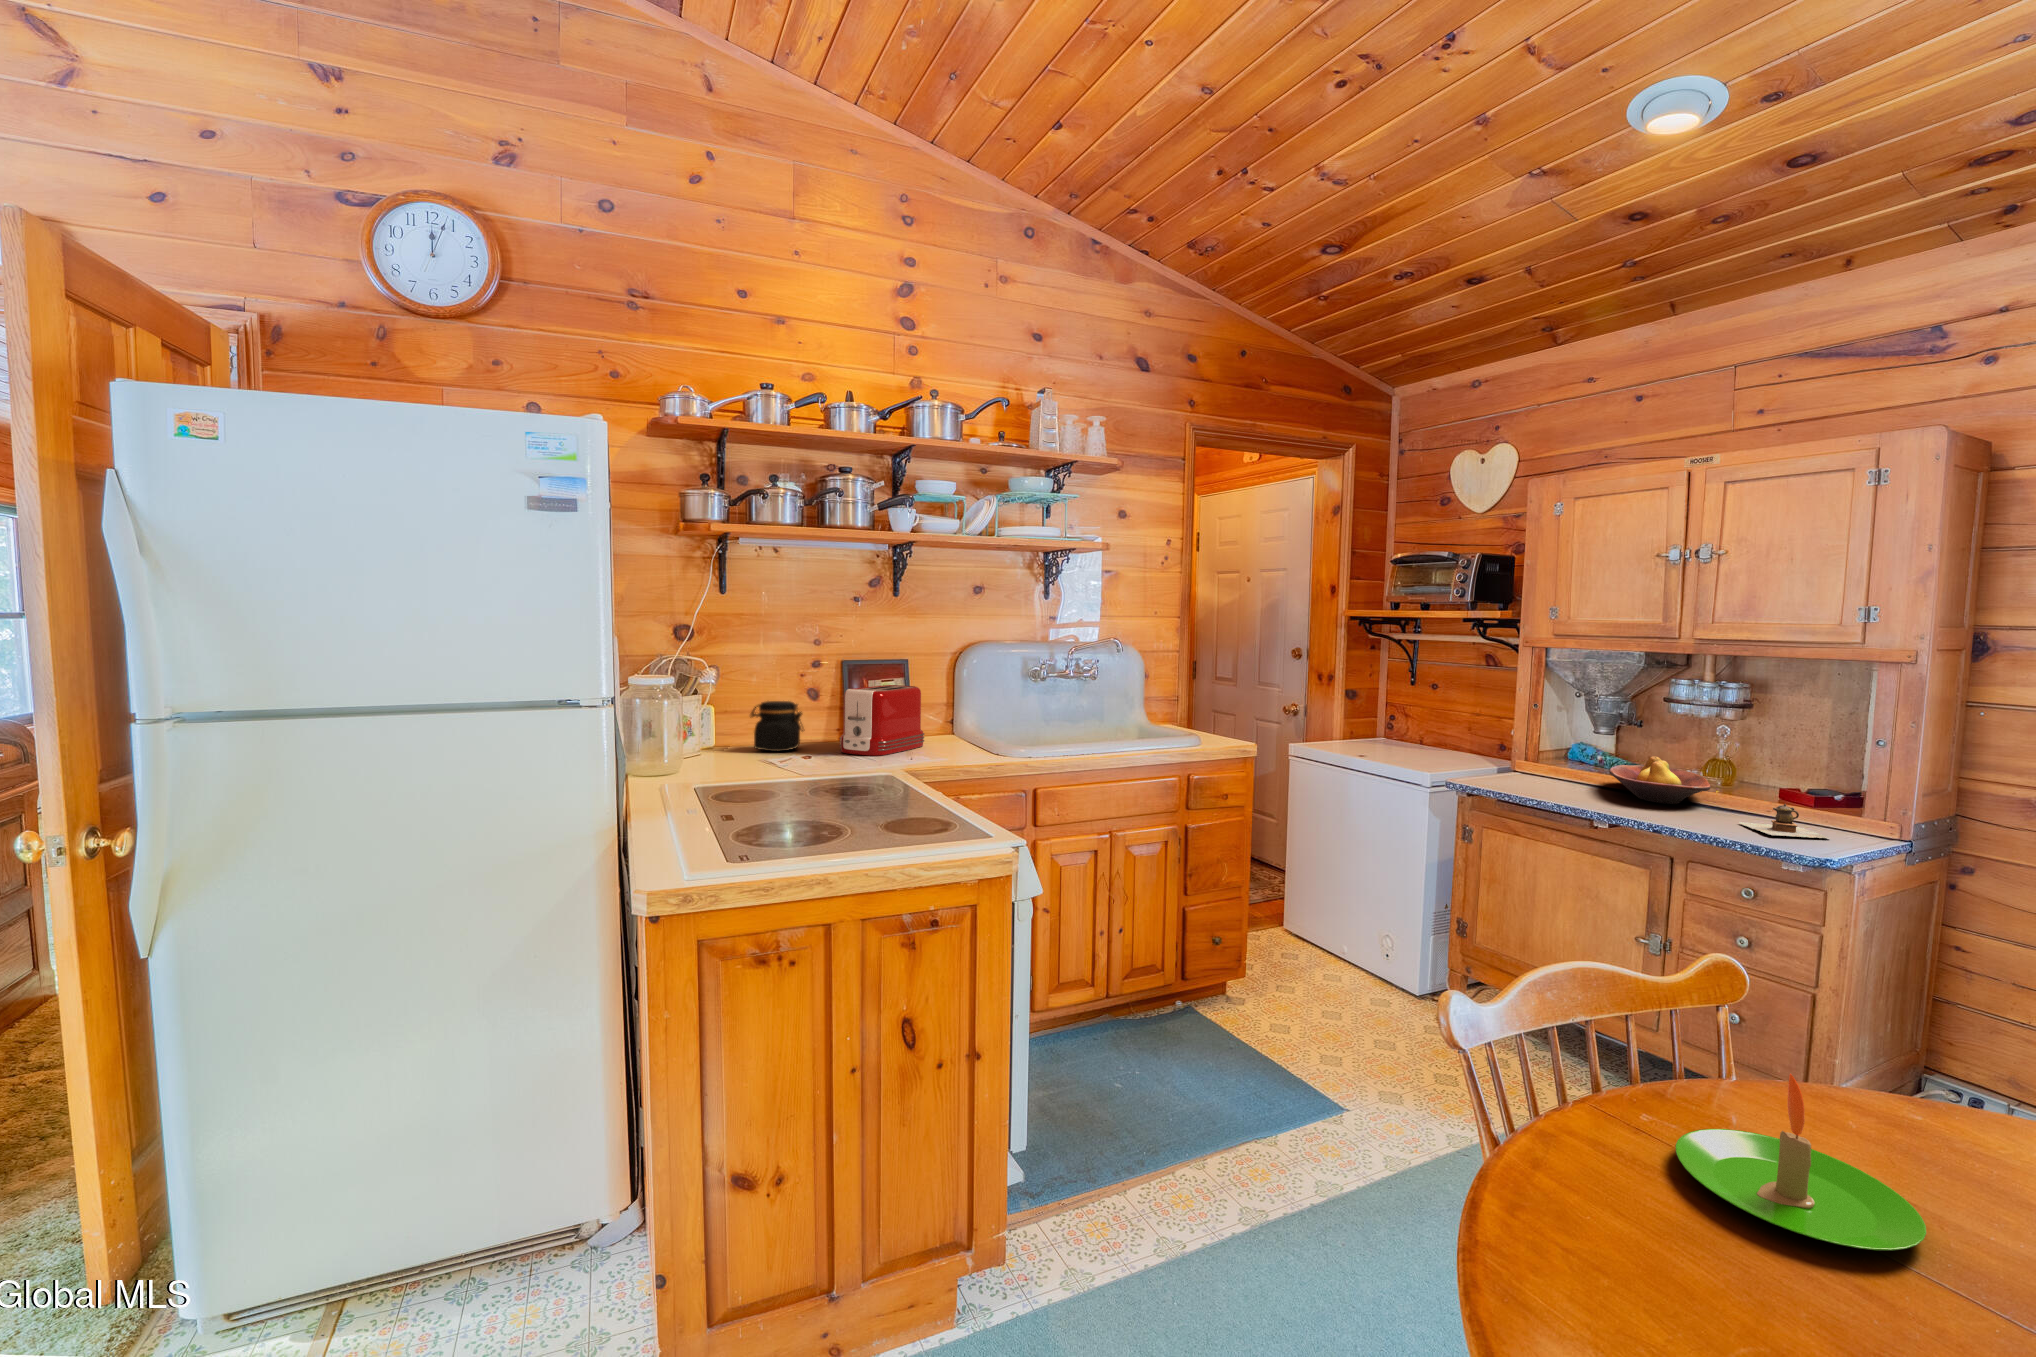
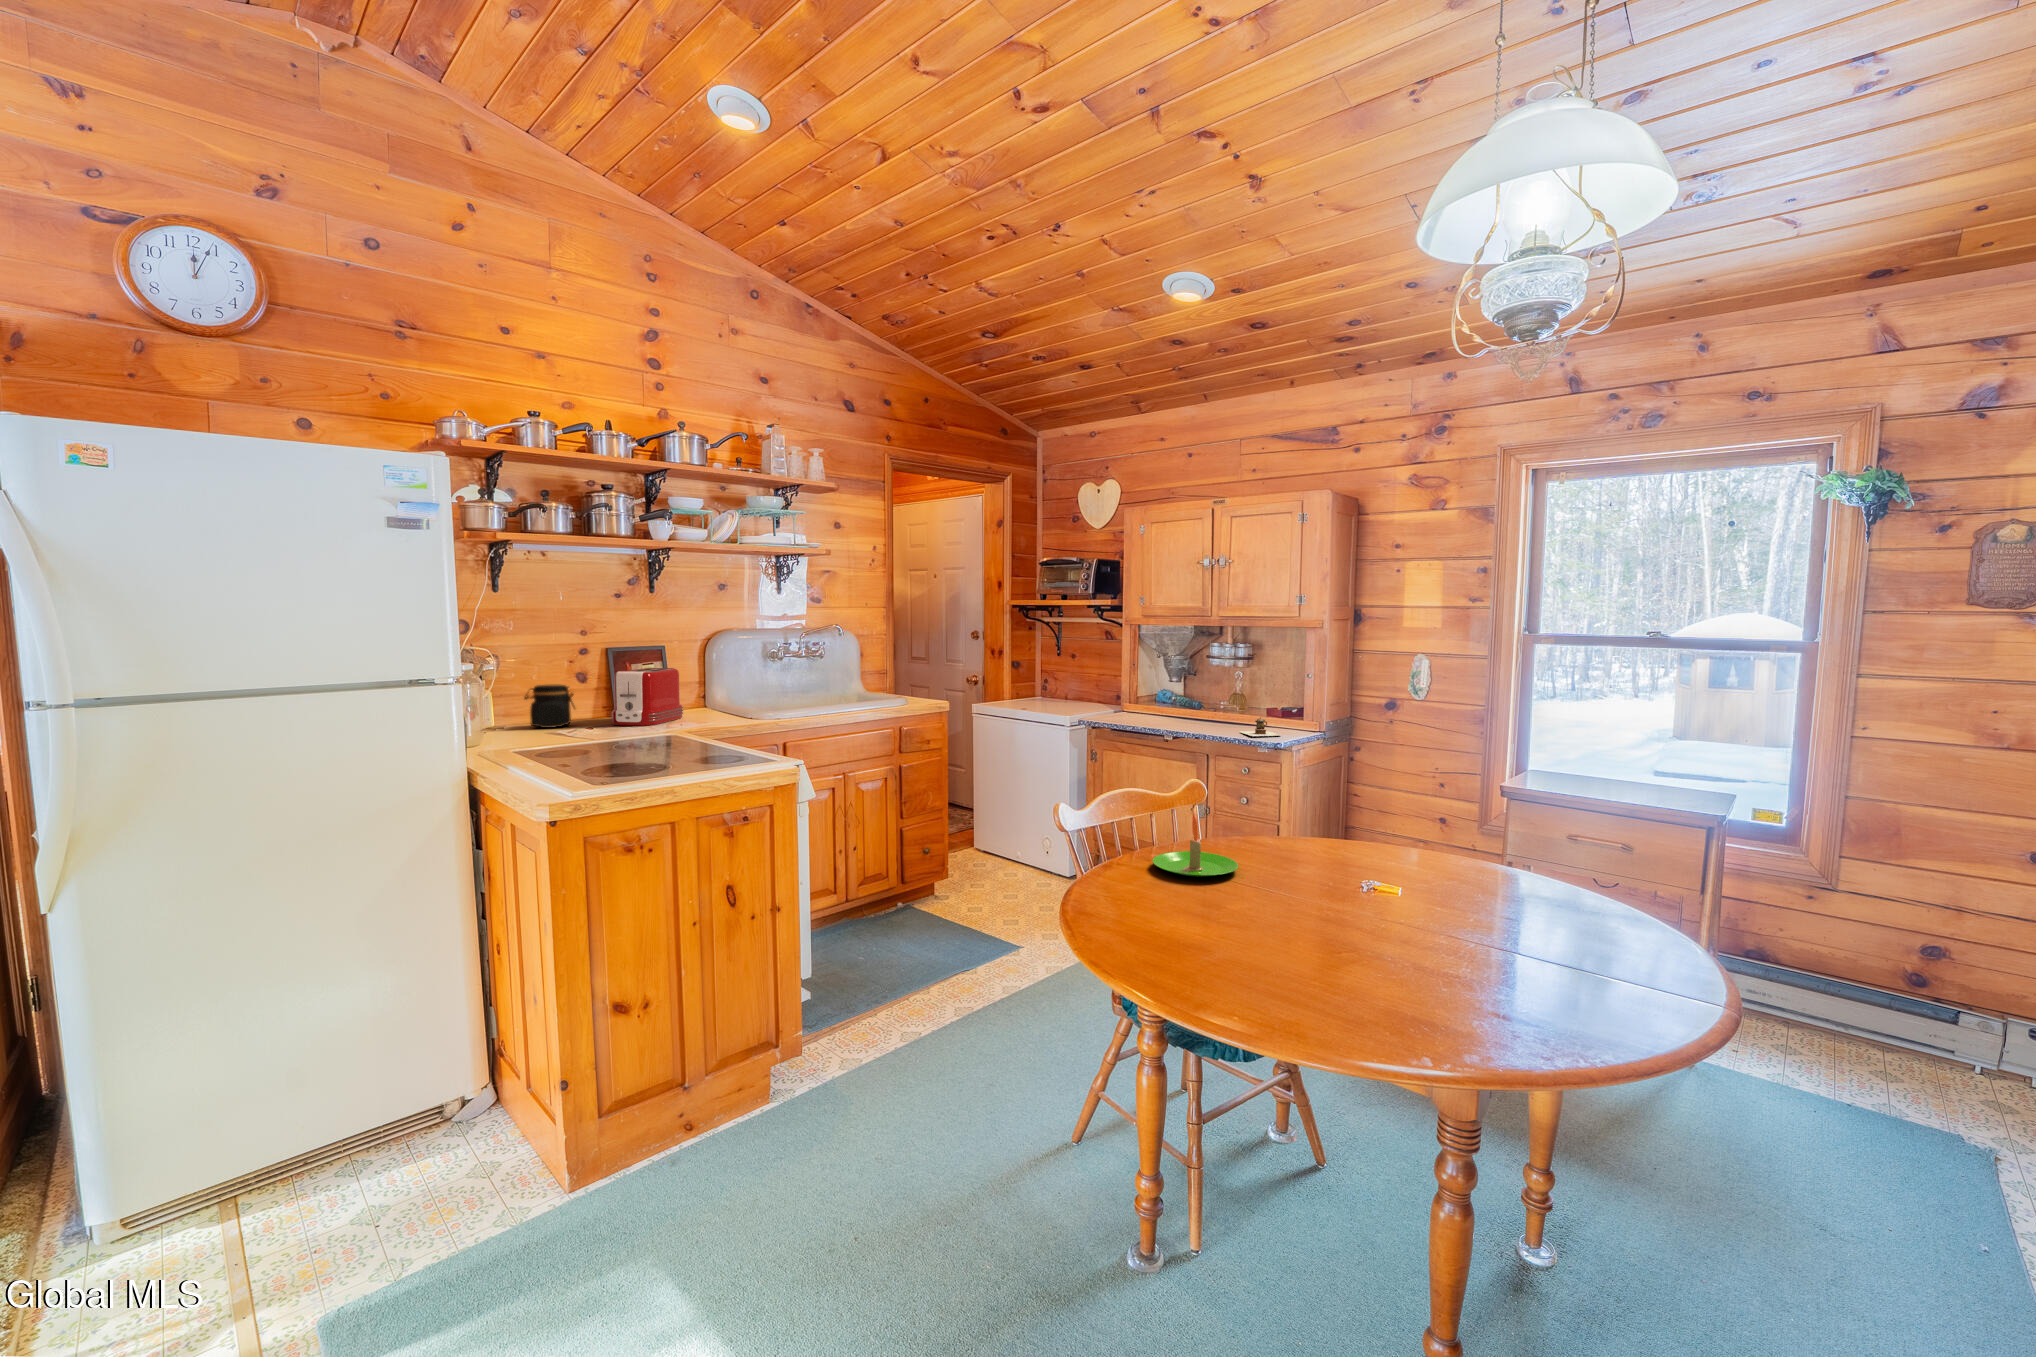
fruit bowl: present [1609,756,1711,804] -> none [1176,696,1230,725]

